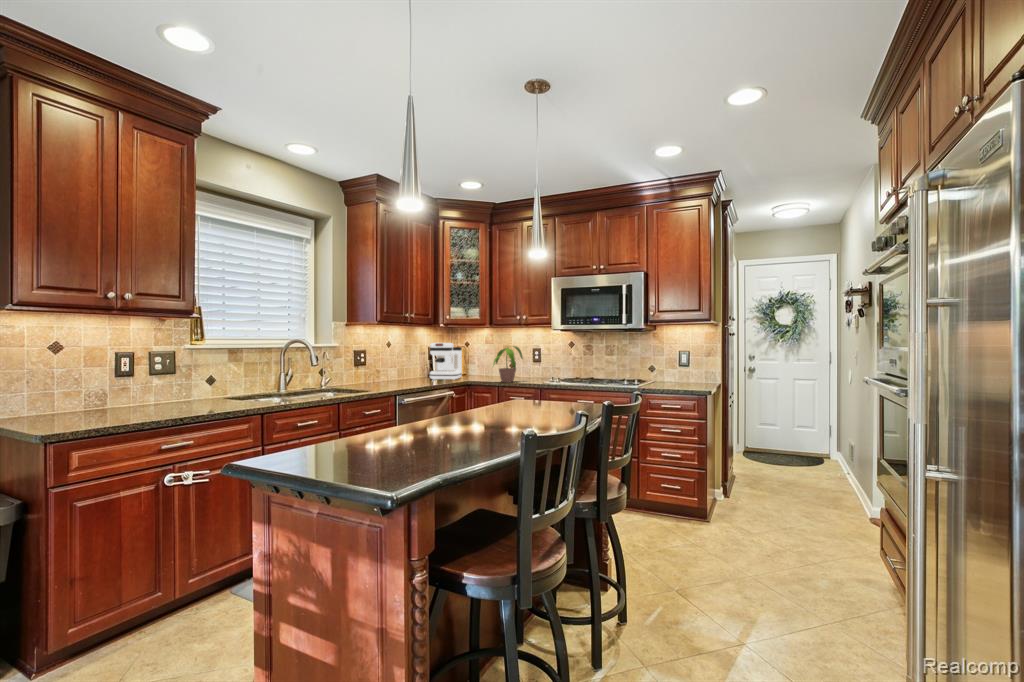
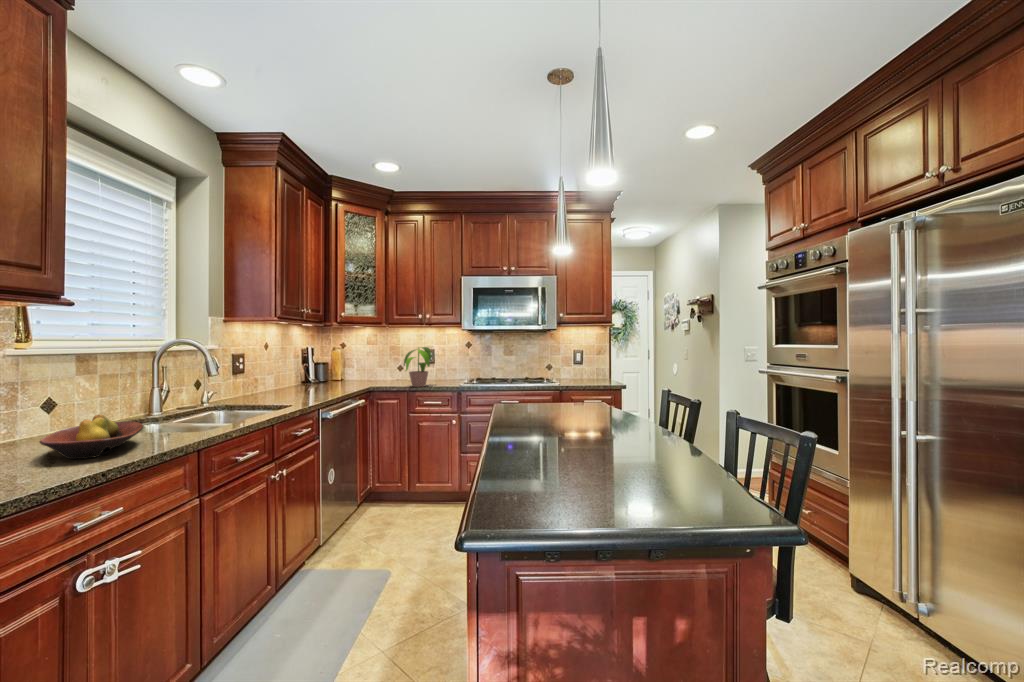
coffee maker: present [430,343,462,380] -> none [318,344,354,387]
fruit bowl: none [169,386,236,411] -> present [40,414,143,459]

